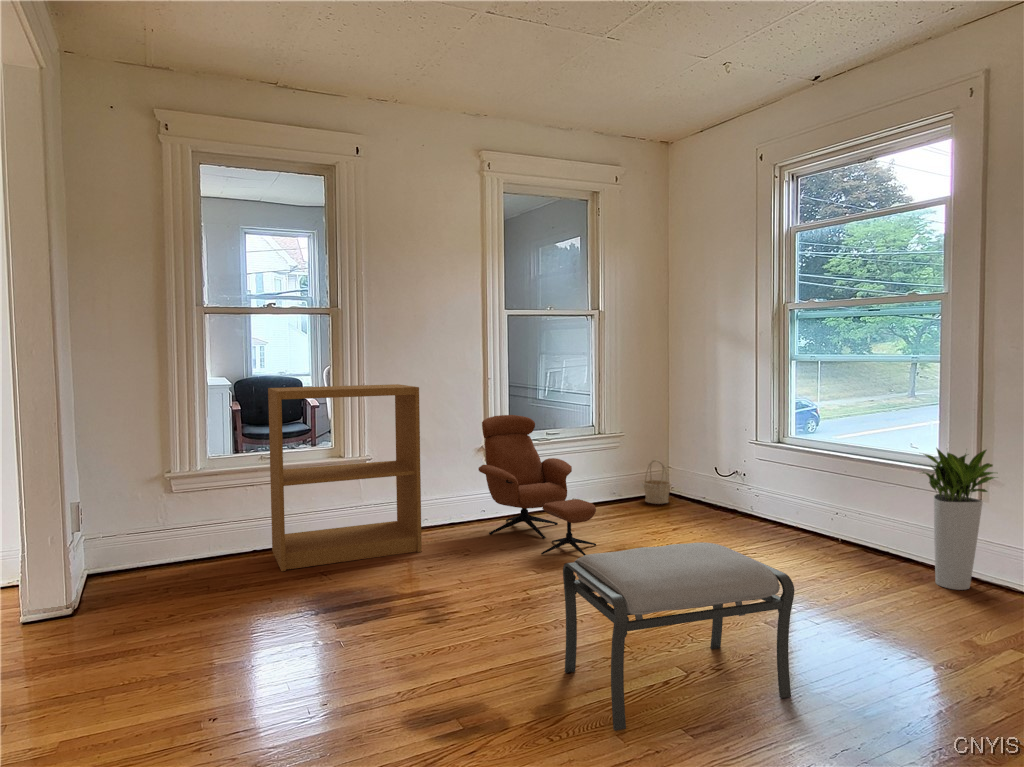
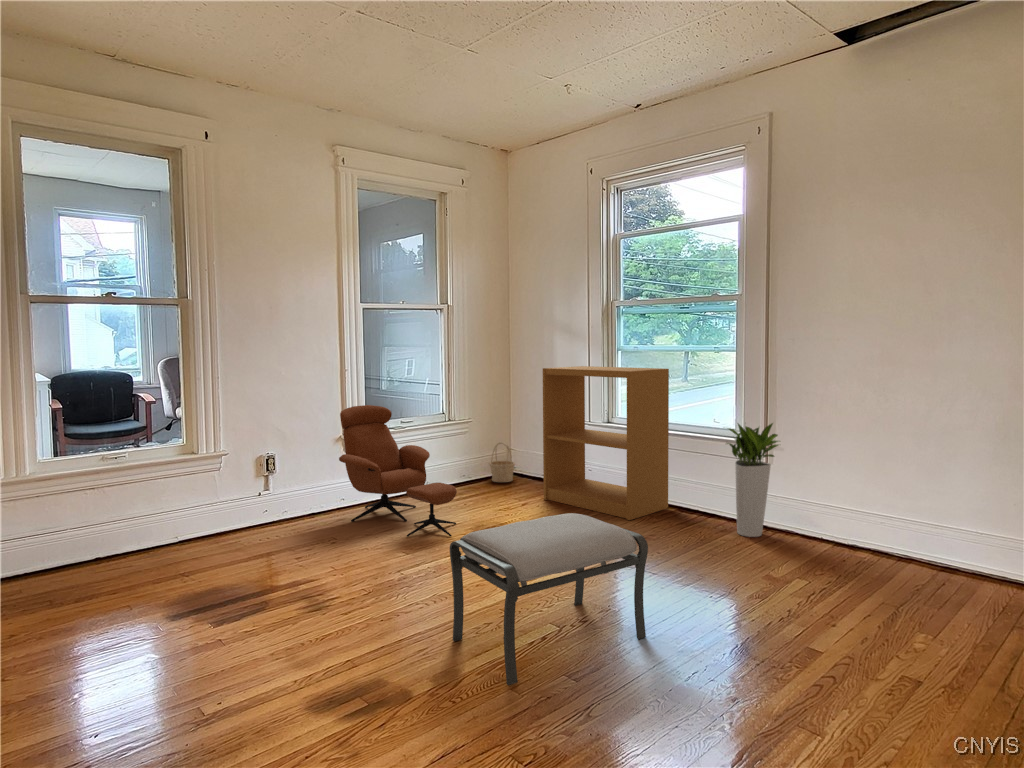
bookshelf: present [268,384,422,571] -> present [543,366,669,520]

